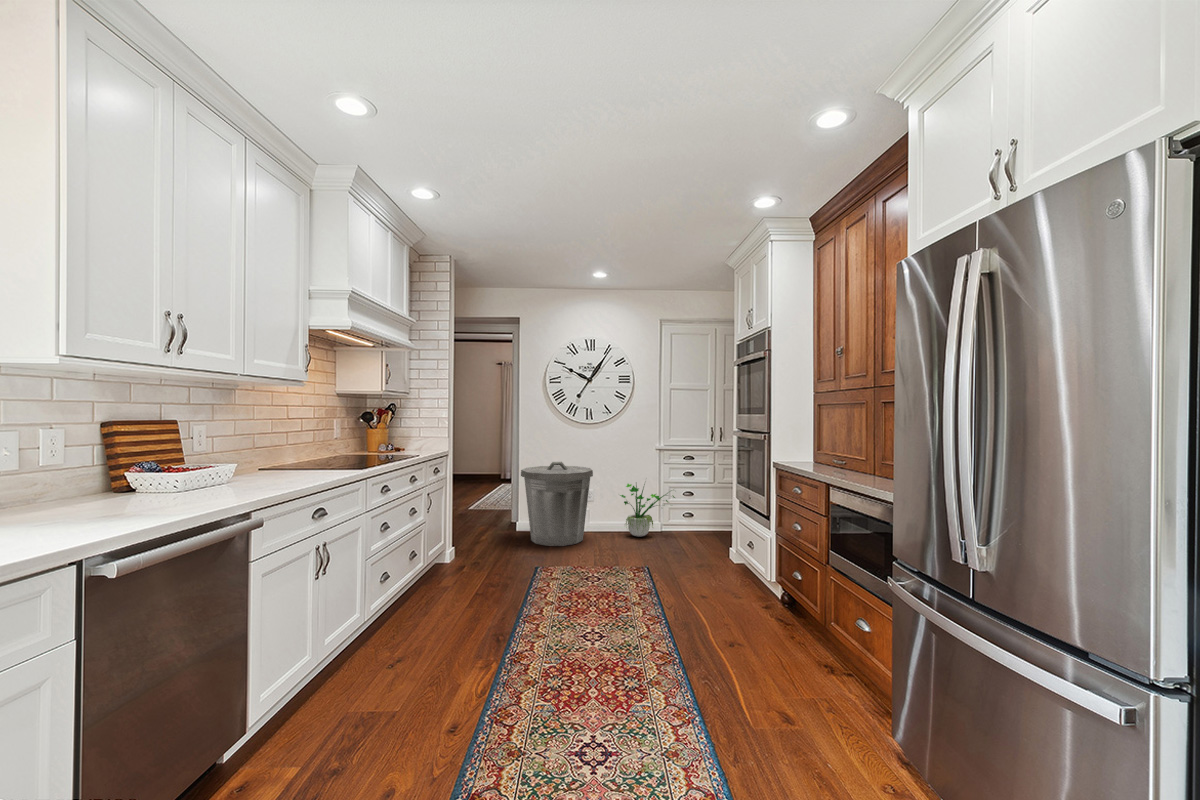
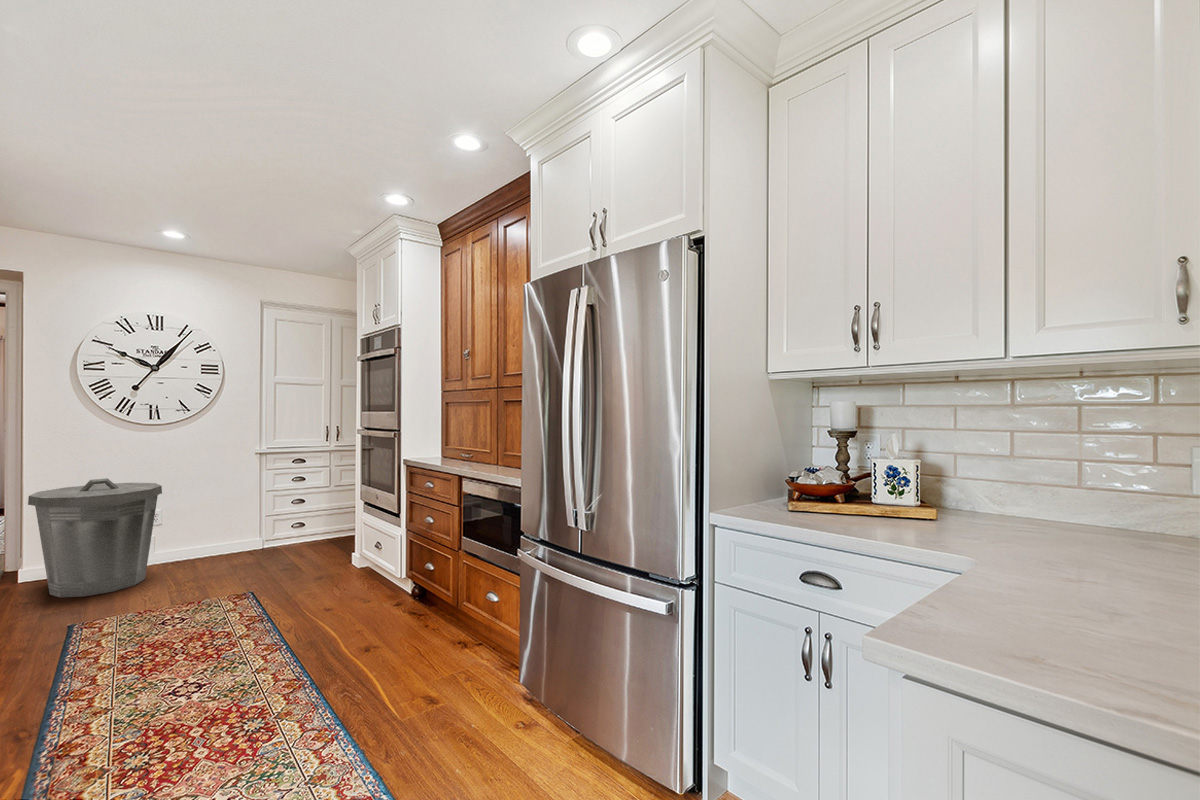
potted plant: present [620,484,675,537] -> none [200,481,288,560]

